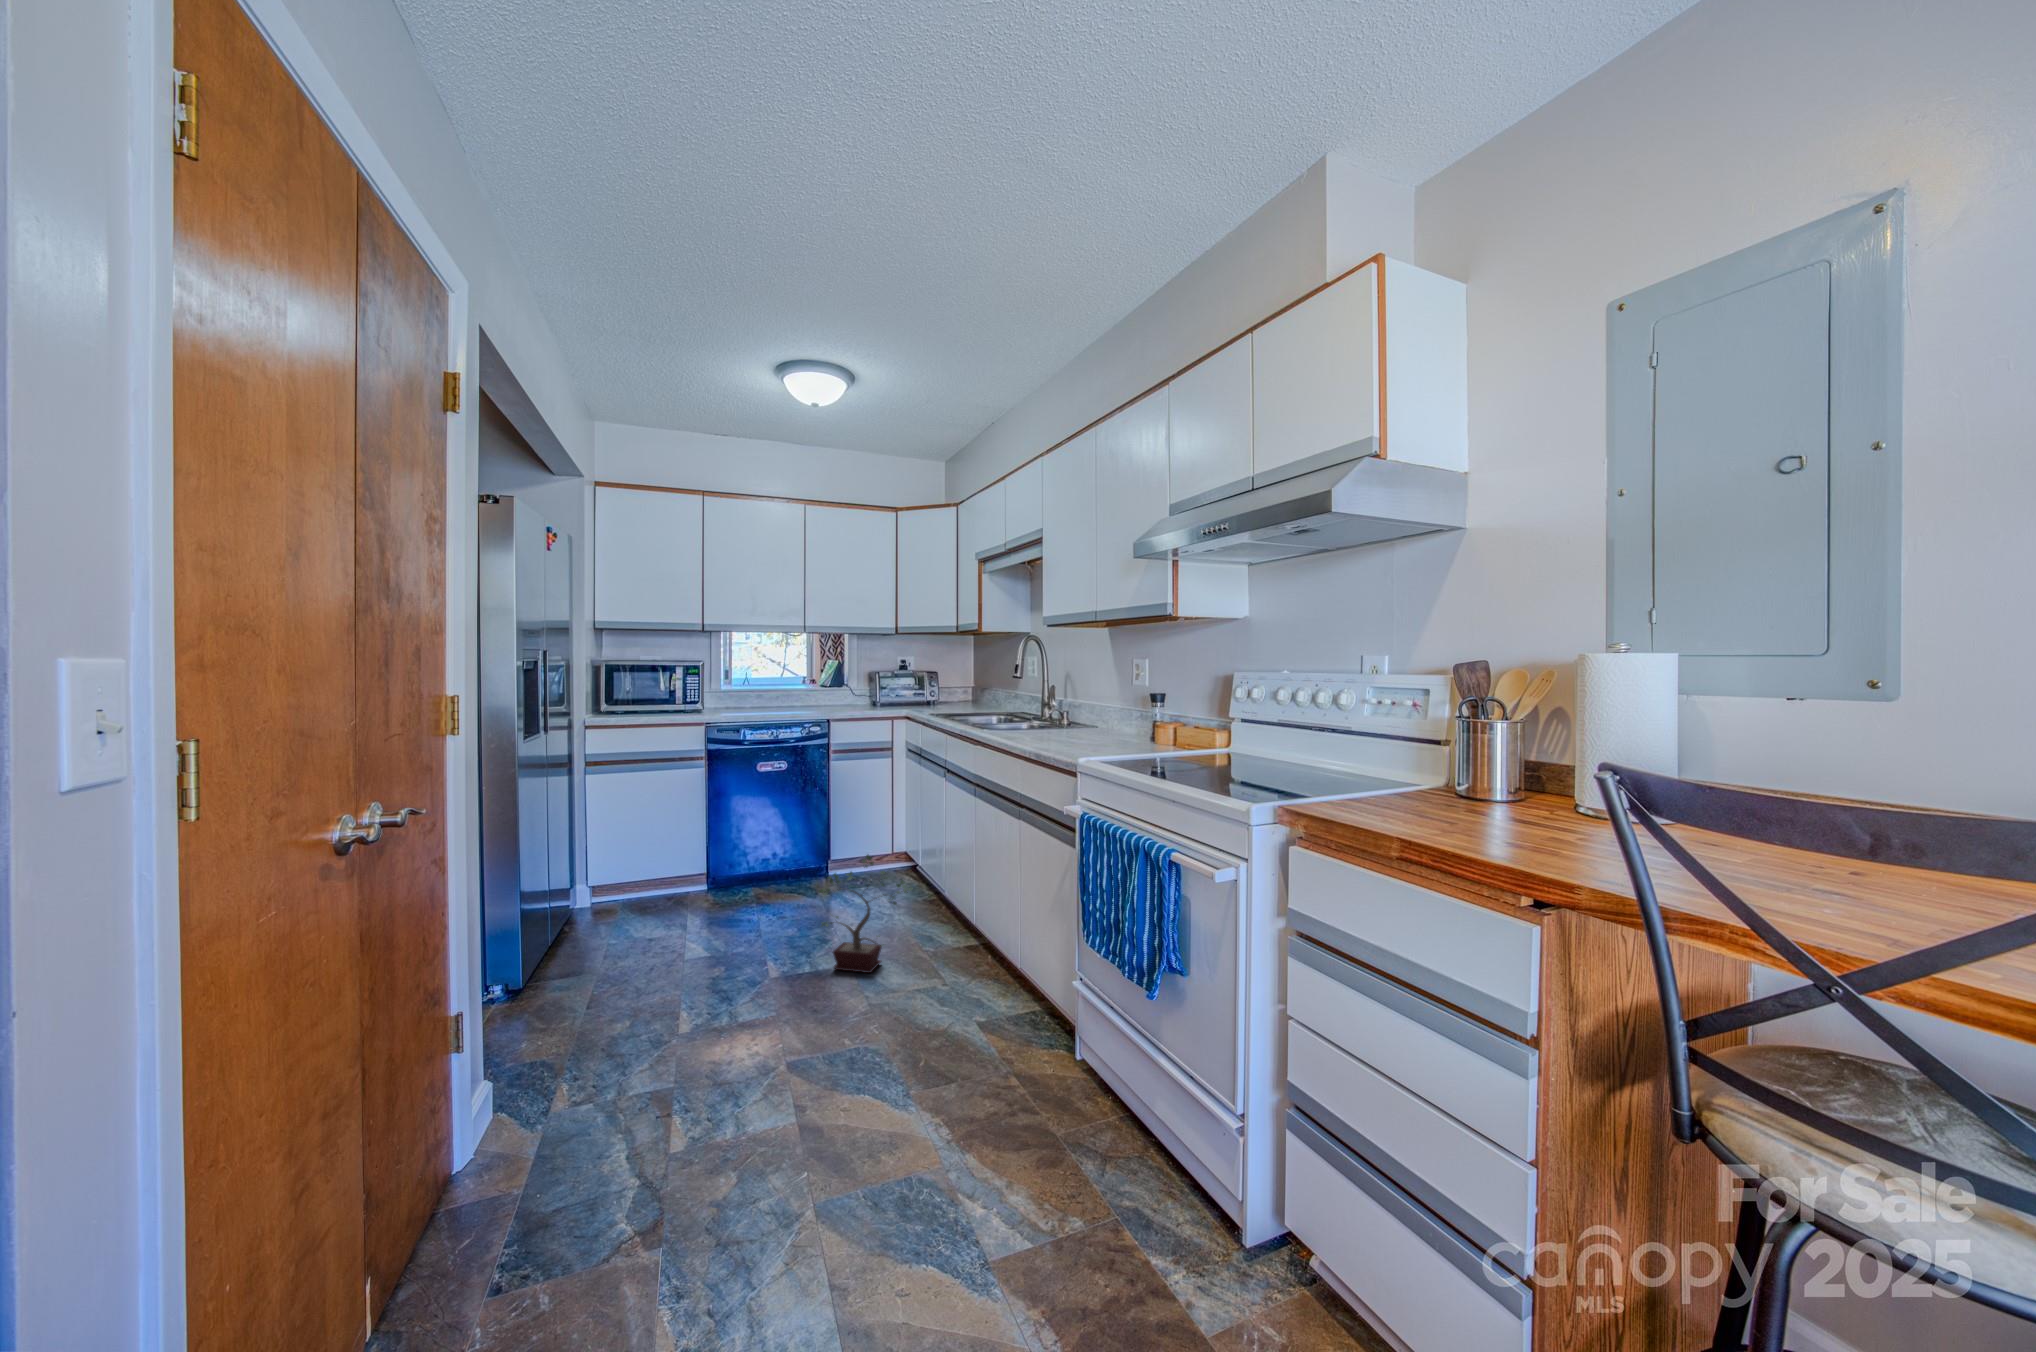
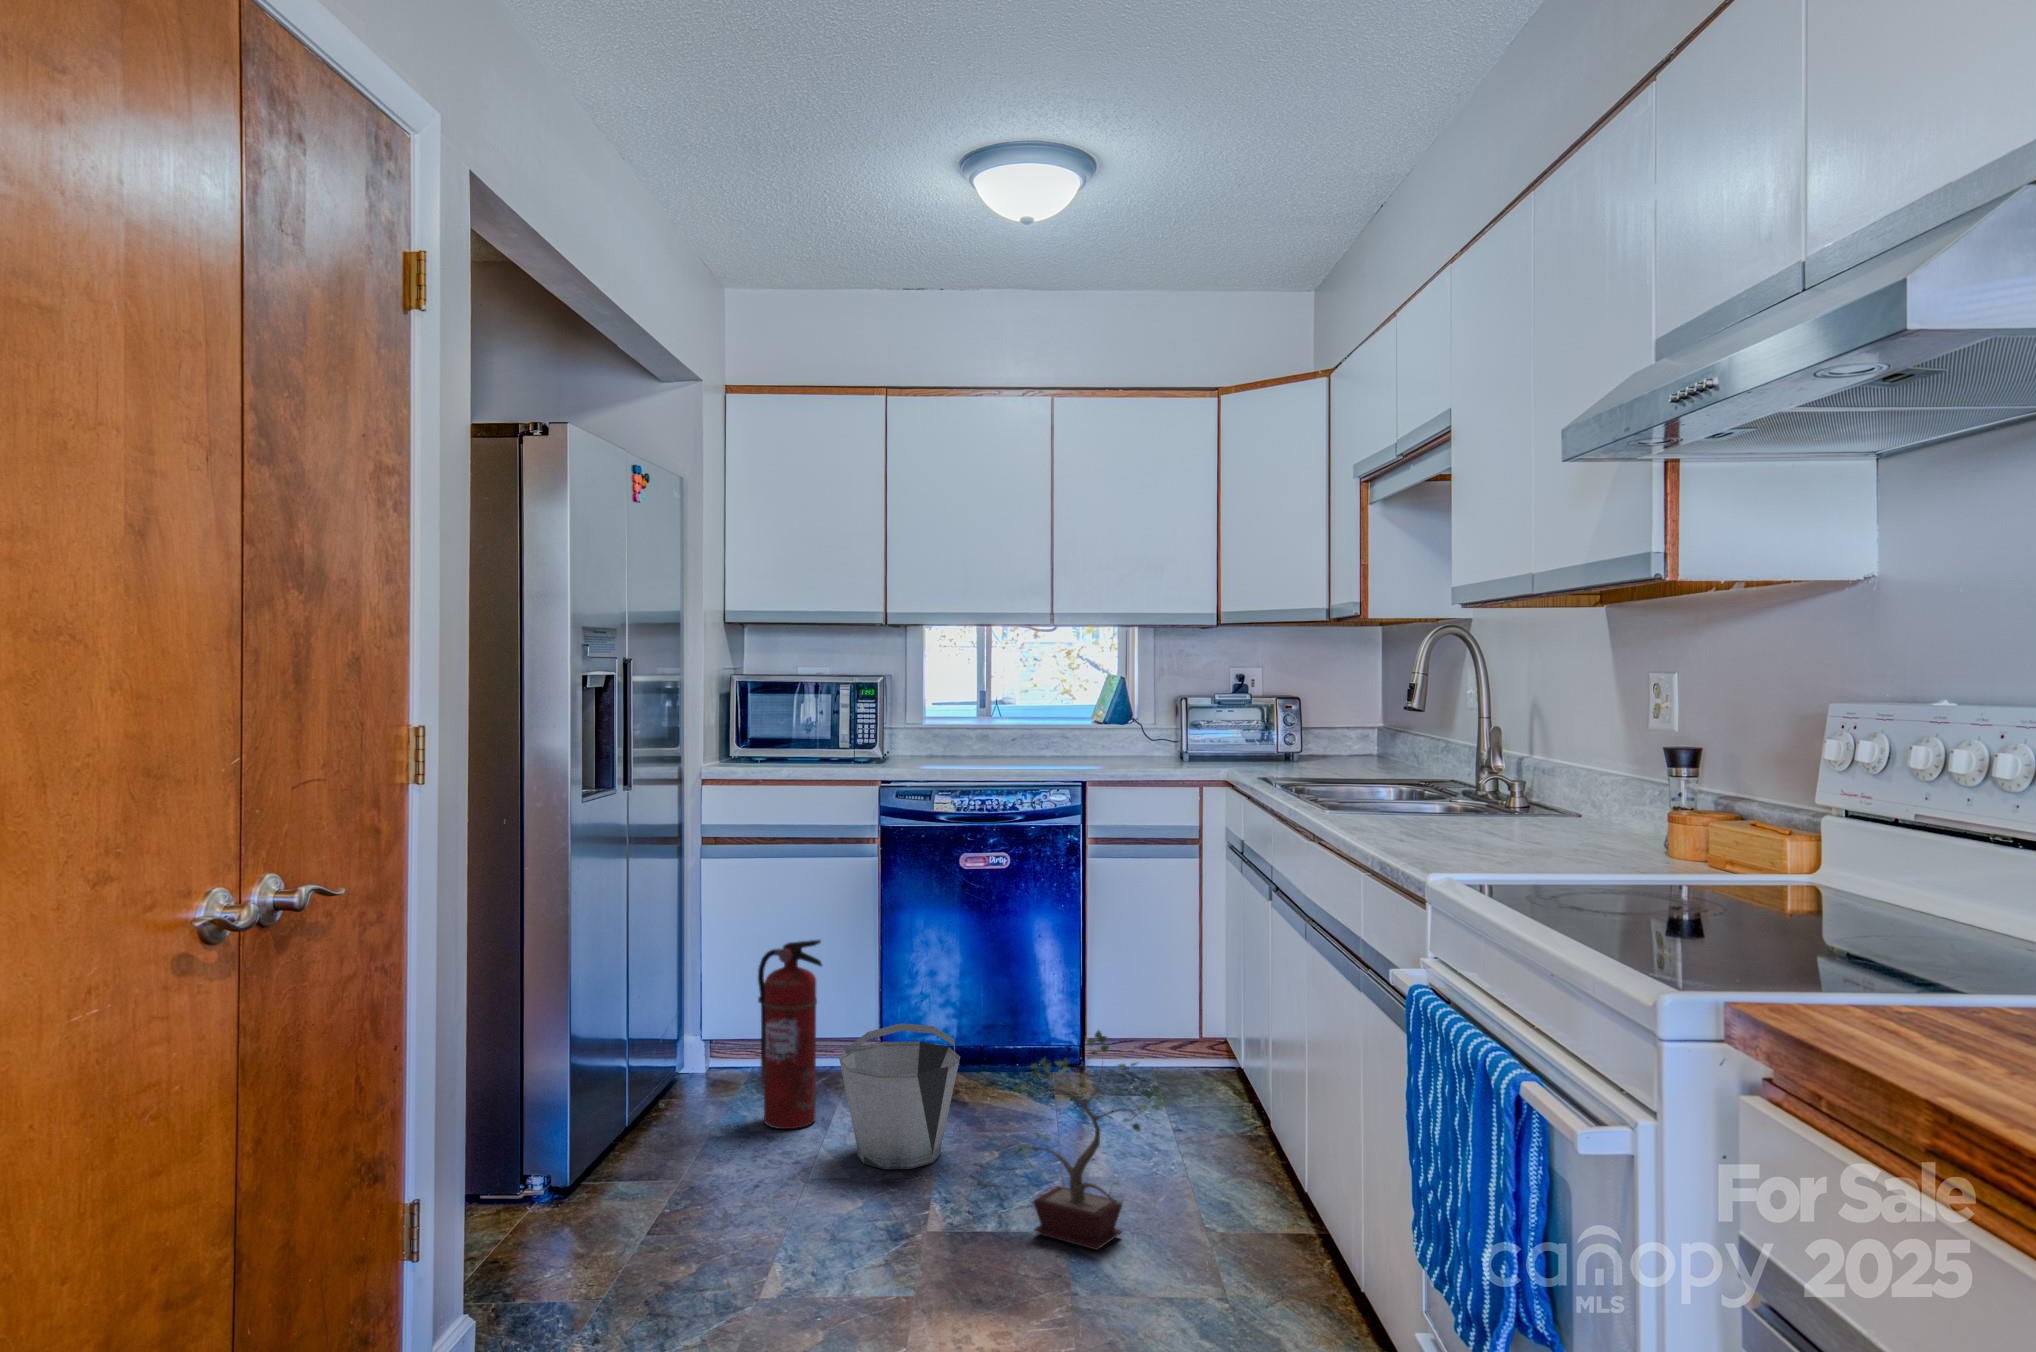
fire extinguisher: none [637,818,681,934] -> present [758,940,822,1129]
bucket: none [699,862,774,948] -> present [839,1024,960,1169]

